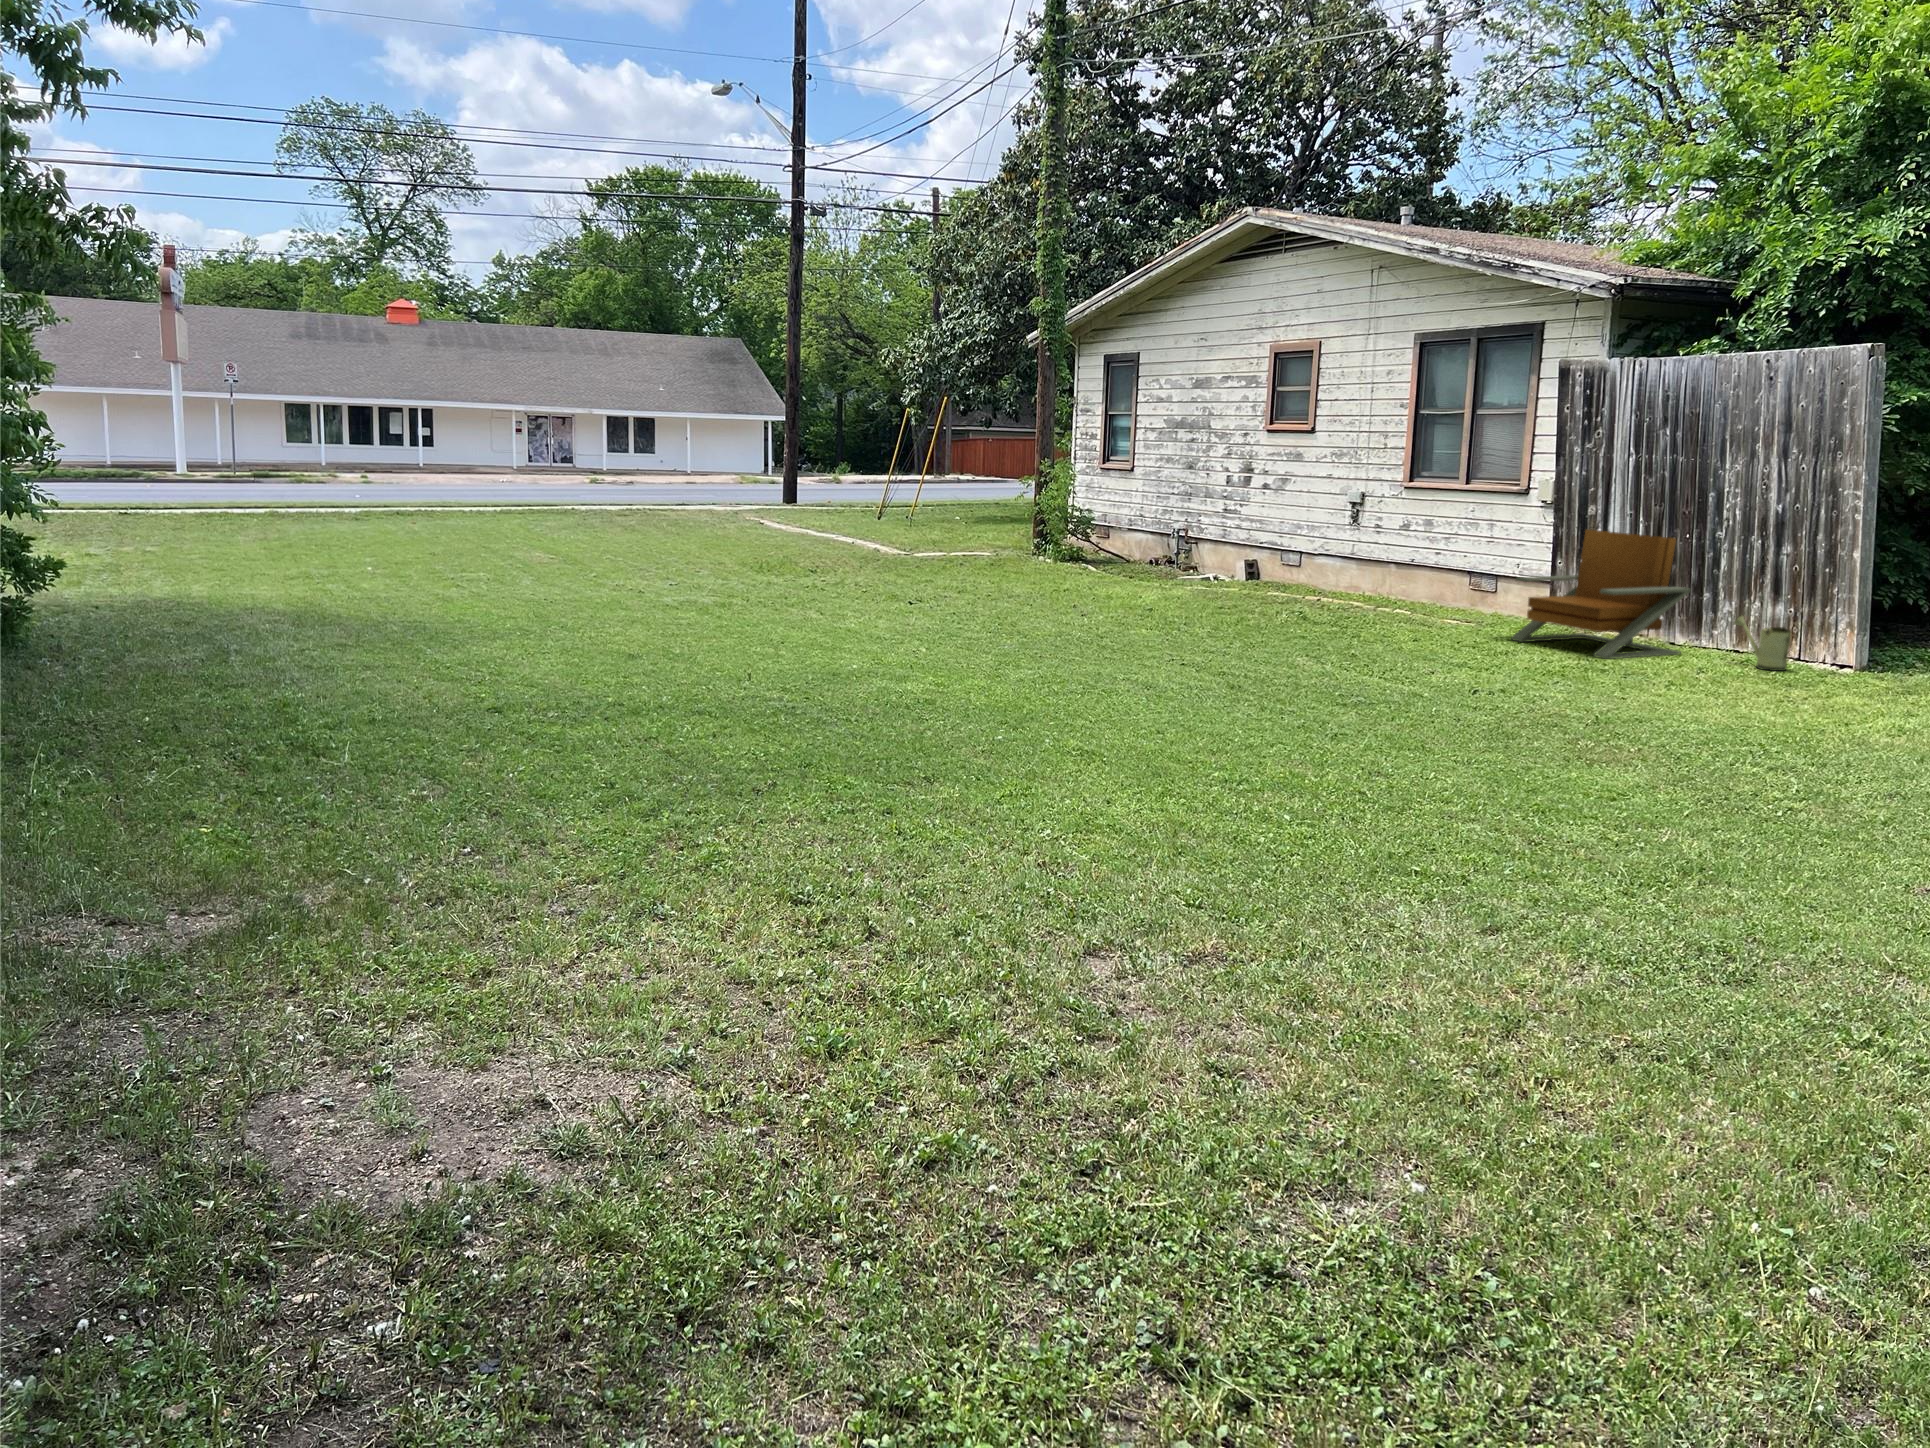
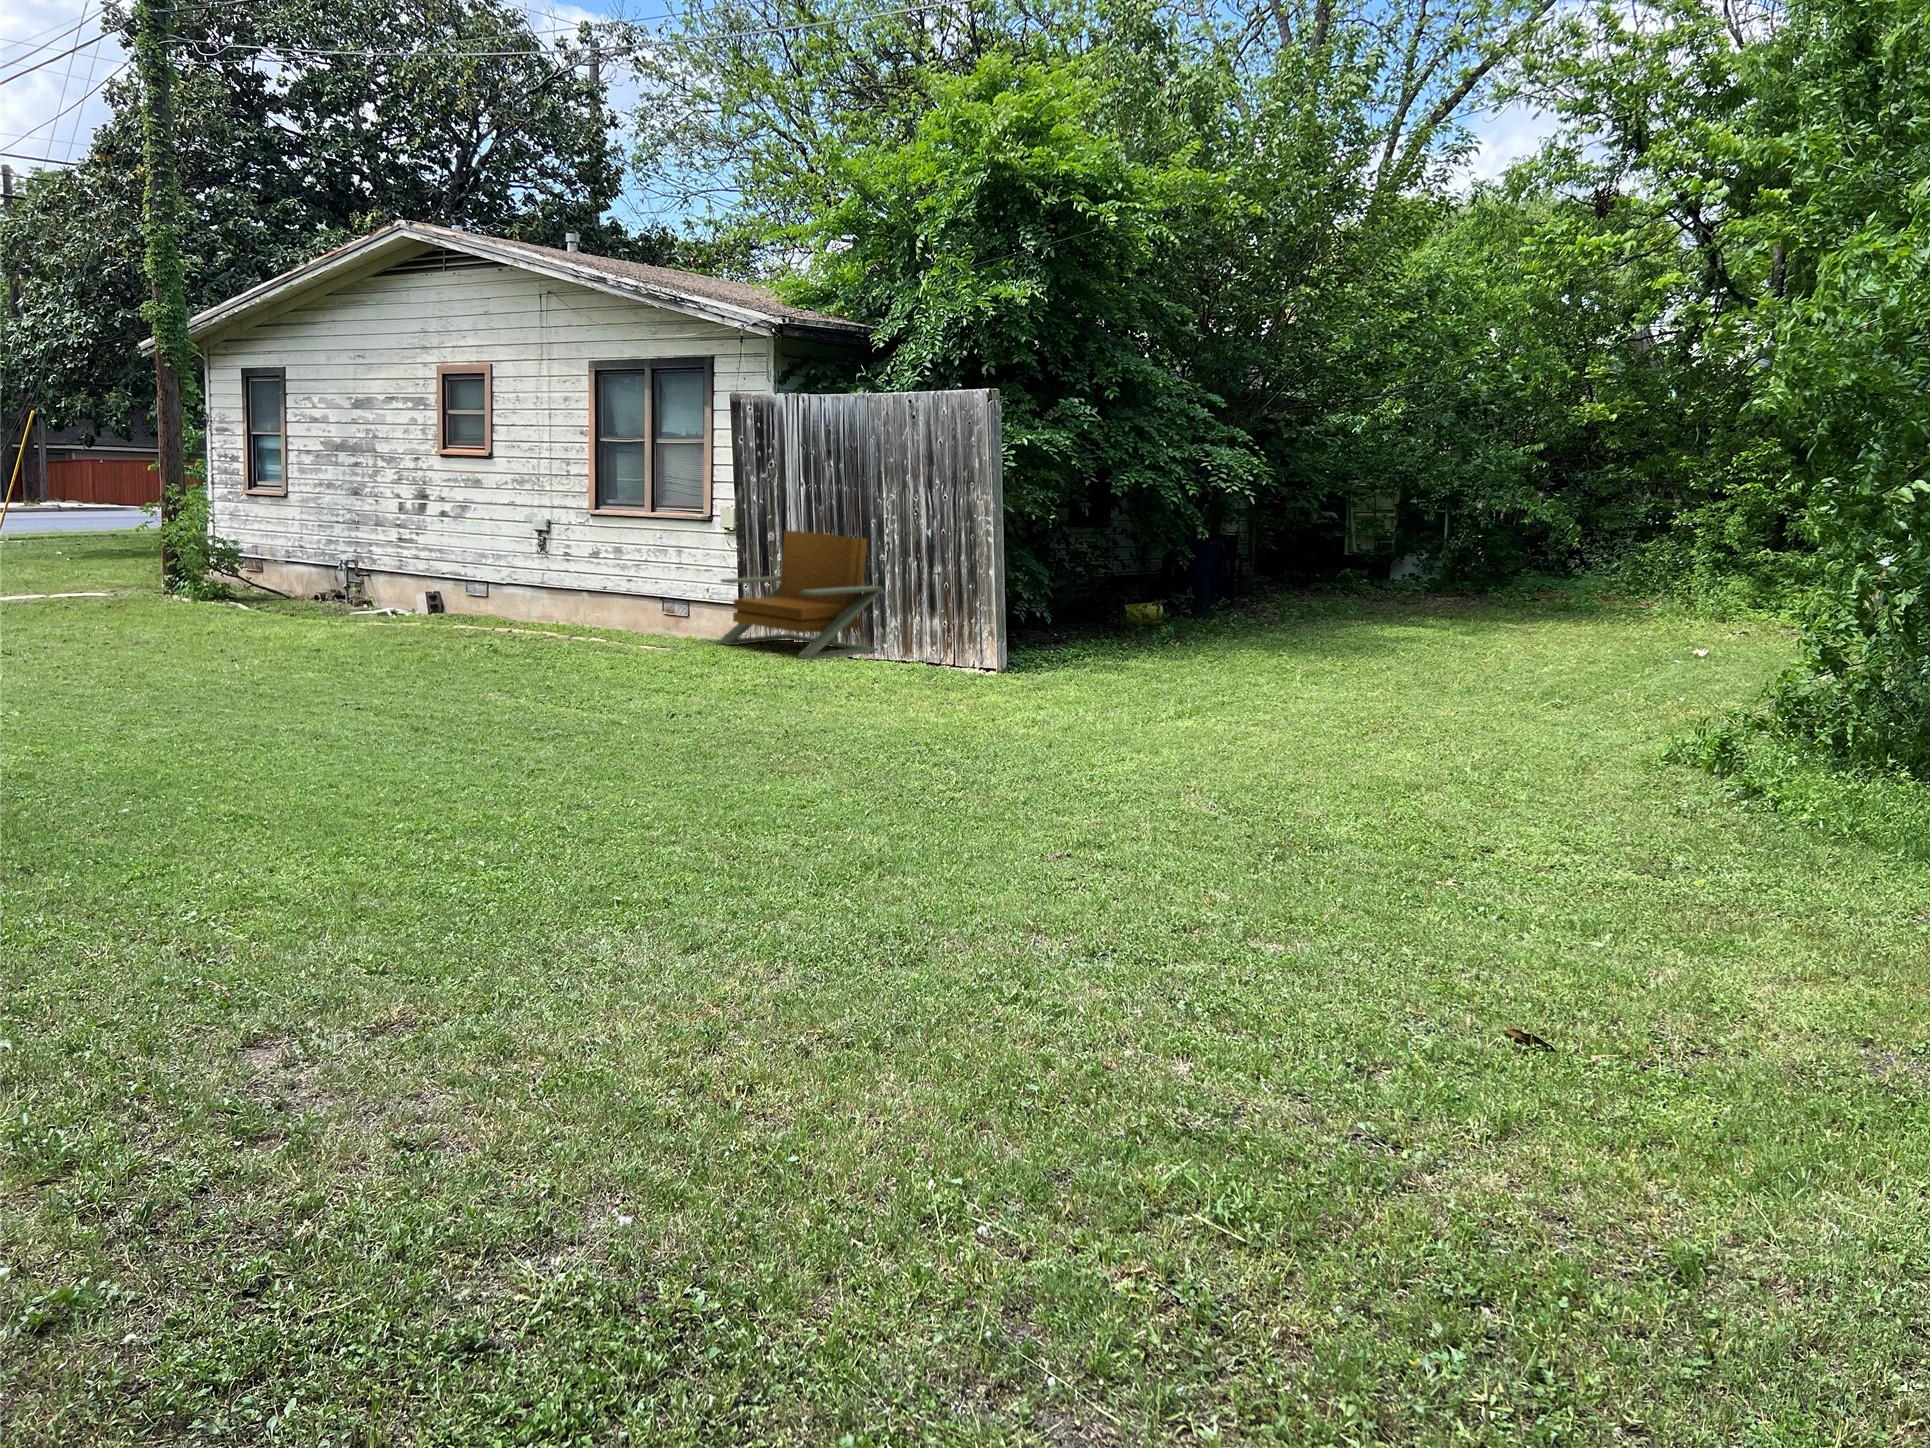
watering can: present [1733,616,1792,671] -> none [921,611,972,663]

